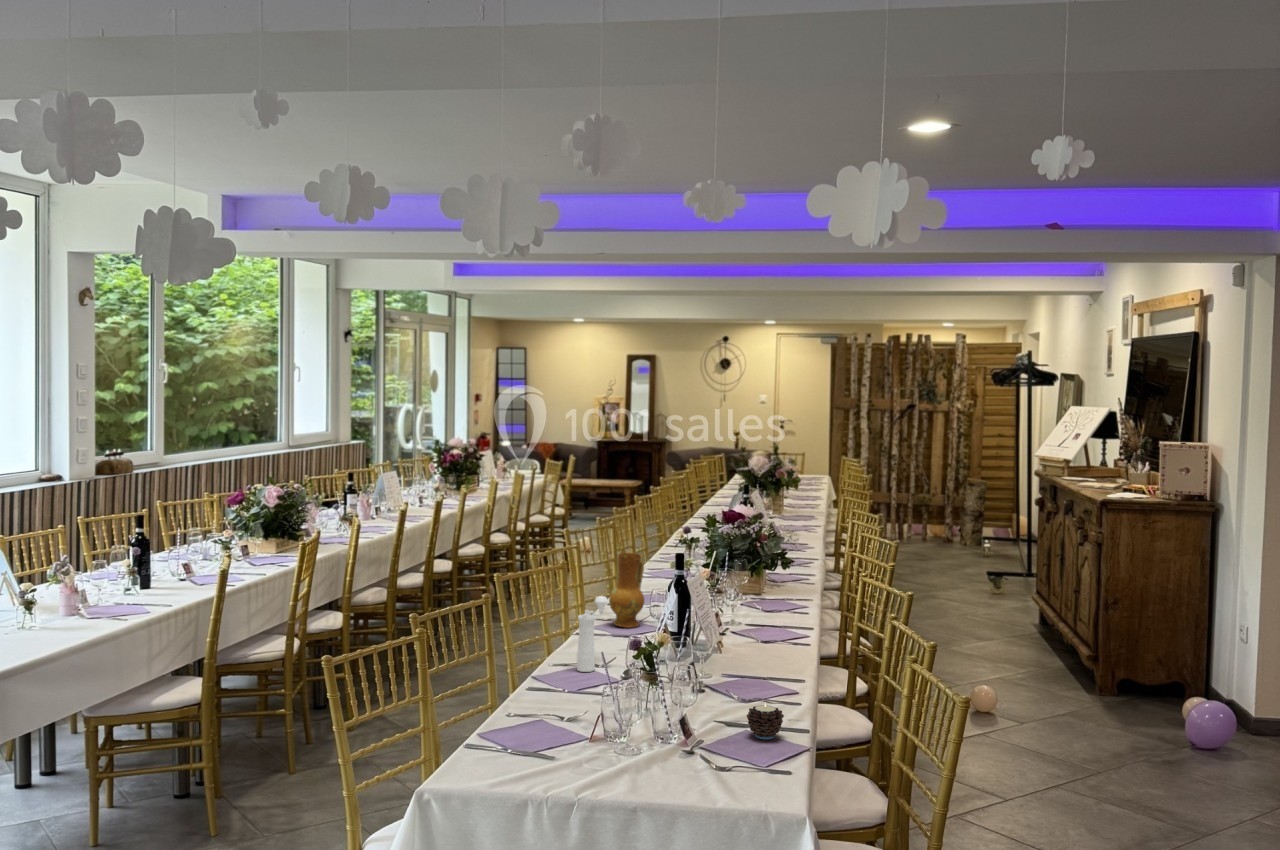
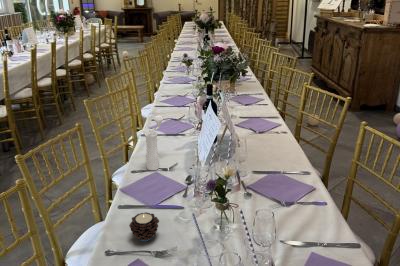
ceramic jug: present [609,553,644,628] -> none [156,76,177,122]
candle: present [747,703,784,739] -> present [129,212,159,241]

